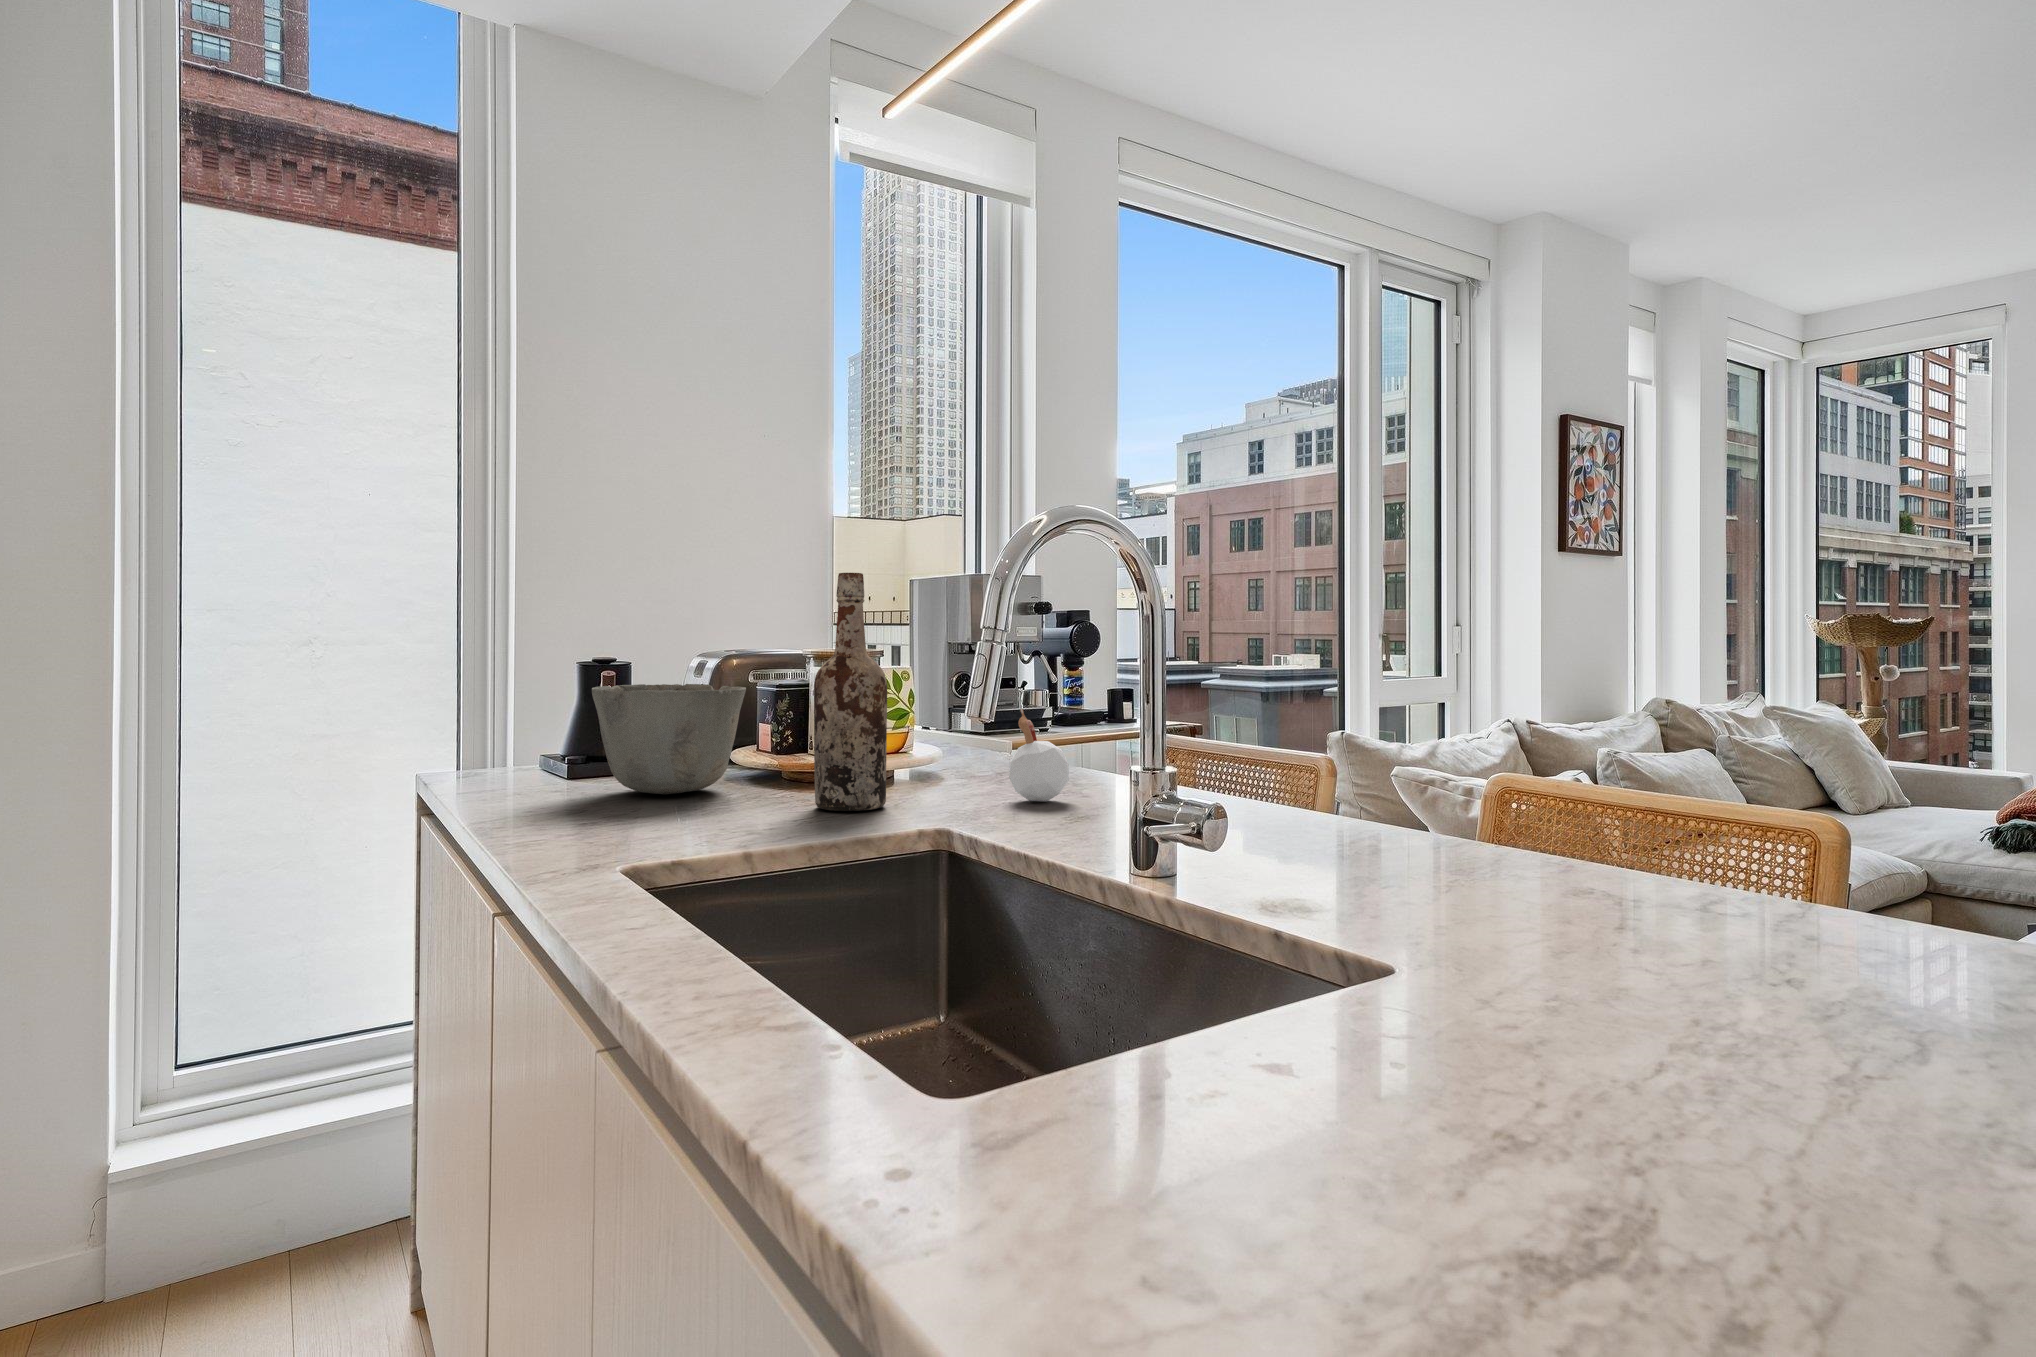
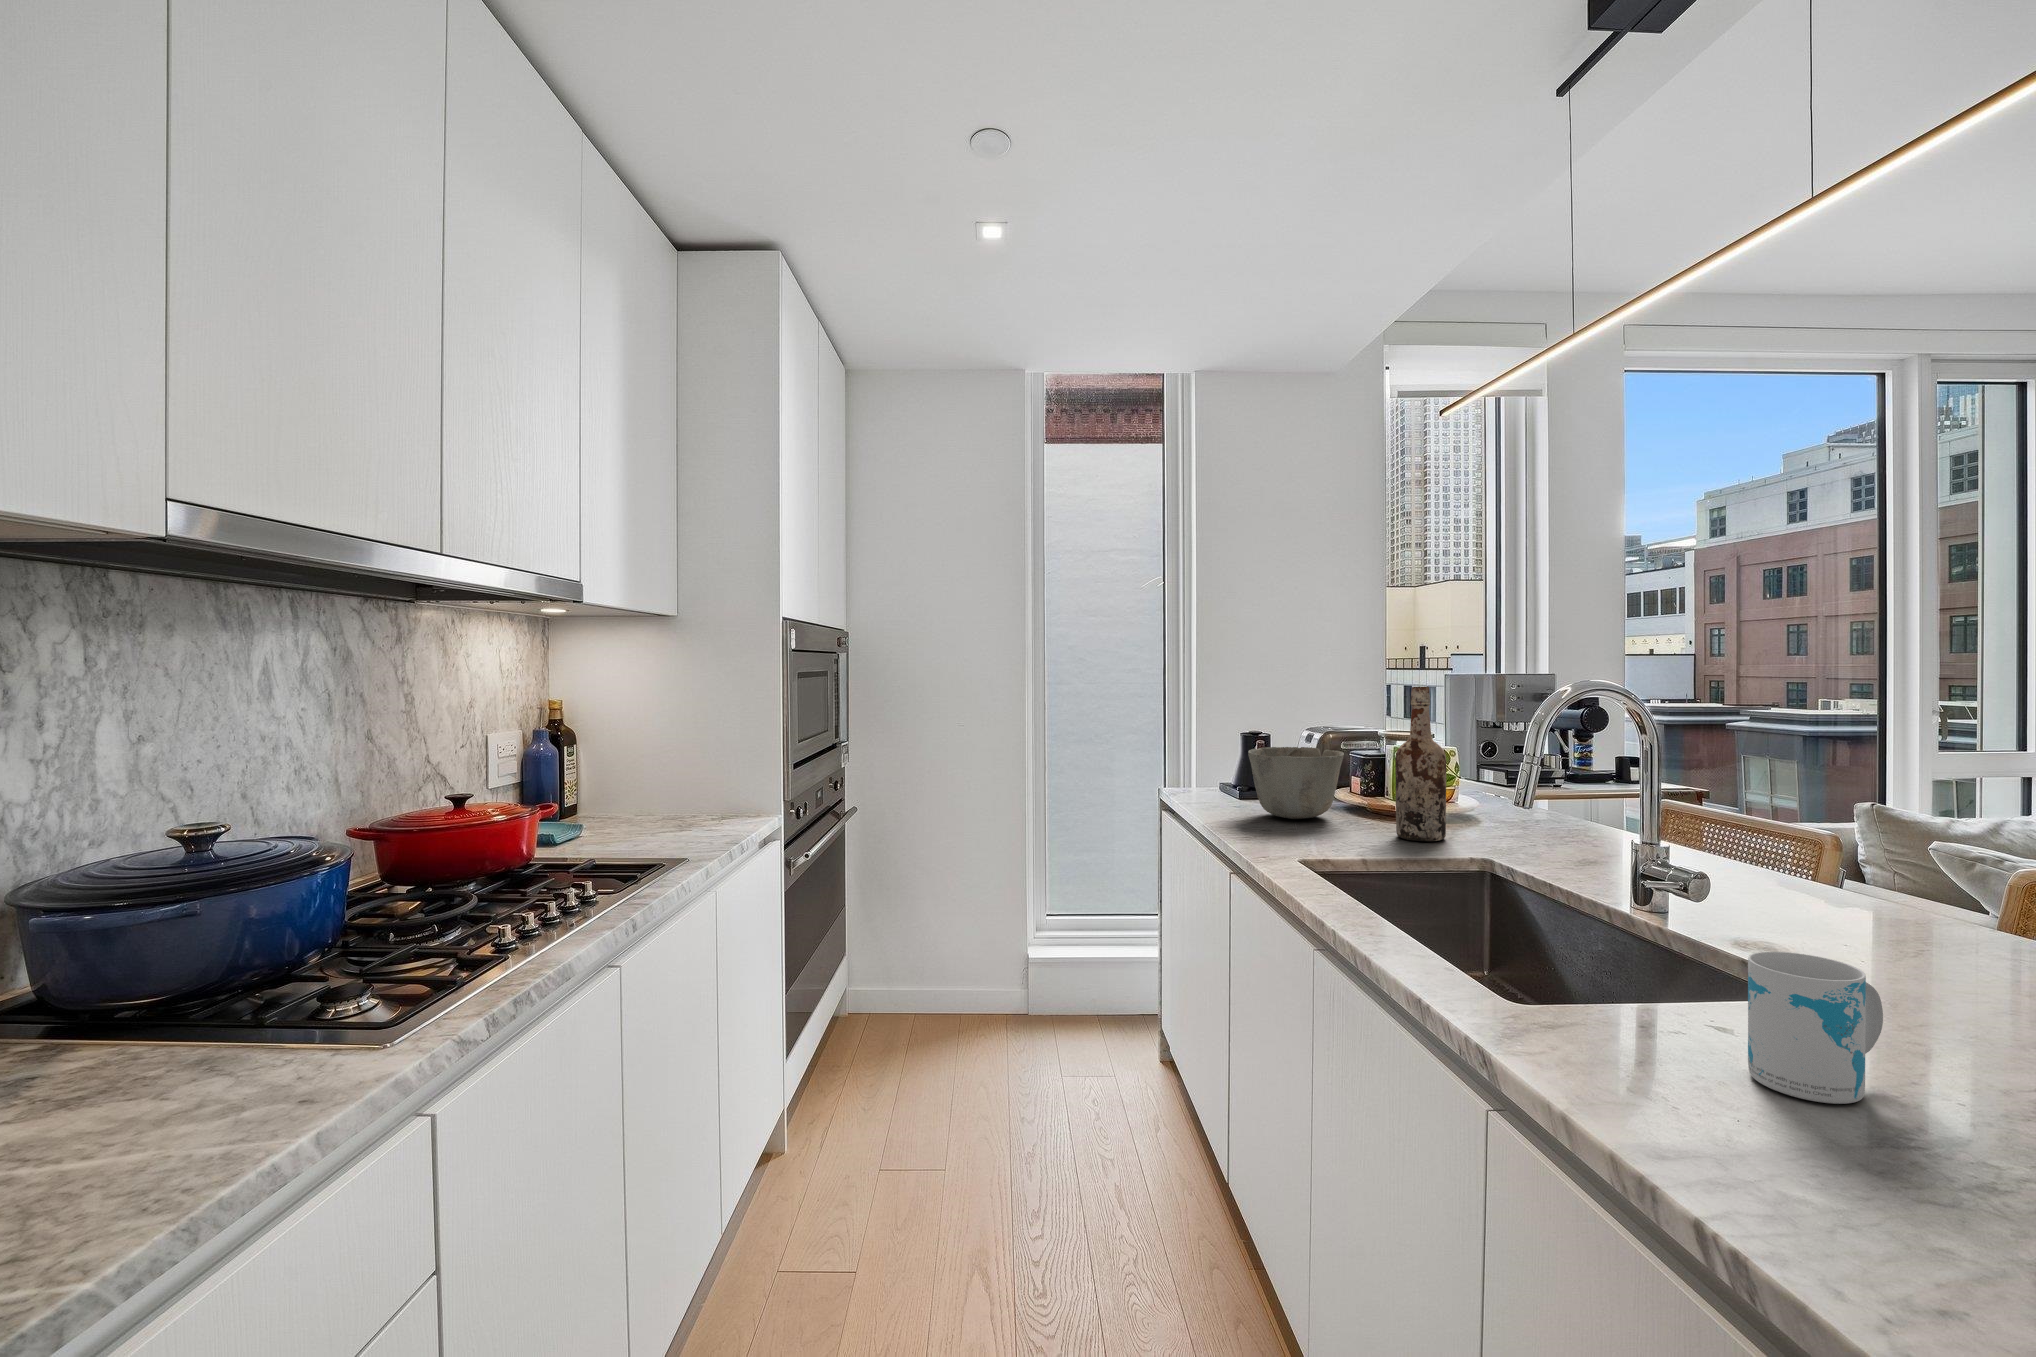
candle: present [1009,697,1069,801] -> none [1538,768,1586,843]
mug: none [1379,905,1592,1228] -> present [1748,952,1883,1104]

